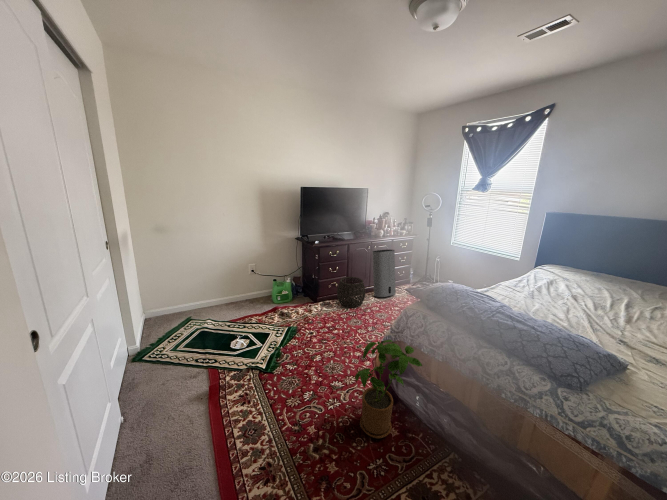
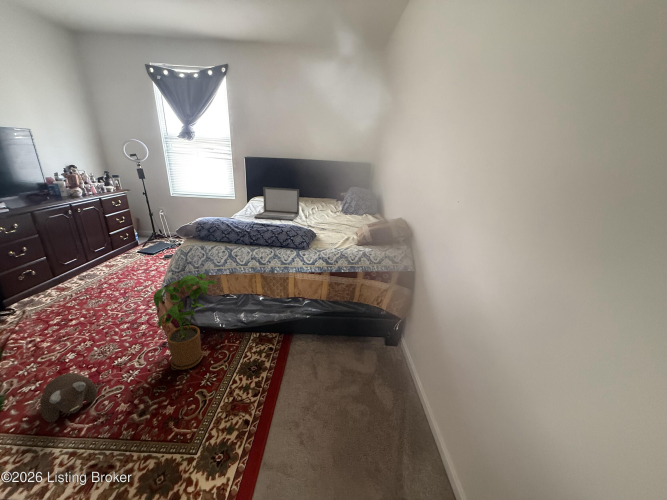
air purifier: present [372,249,396,297] -> none [75,210,128,271]
laptop: none [525,256,627,318] -> present [255,187,299,220]
woven basket: present [337,277,365,308] -> none [34,254,90,297]
plush toy: none [278,371,309,409] -> present [40,373,97,422]

